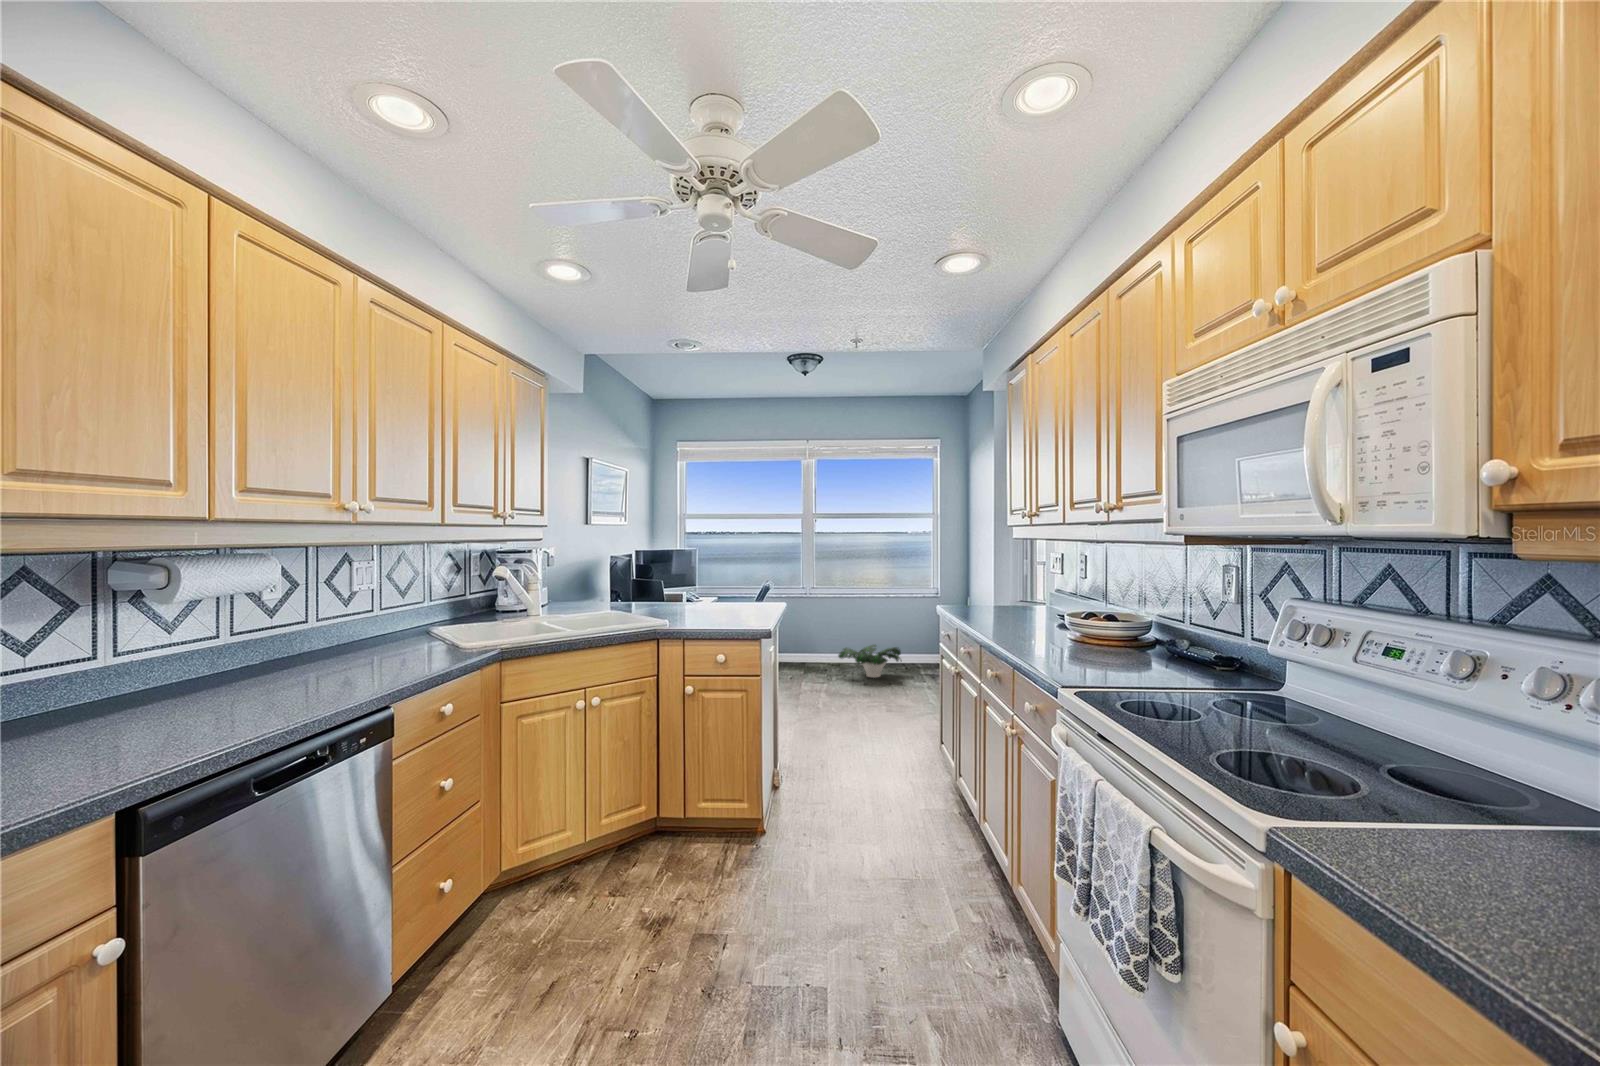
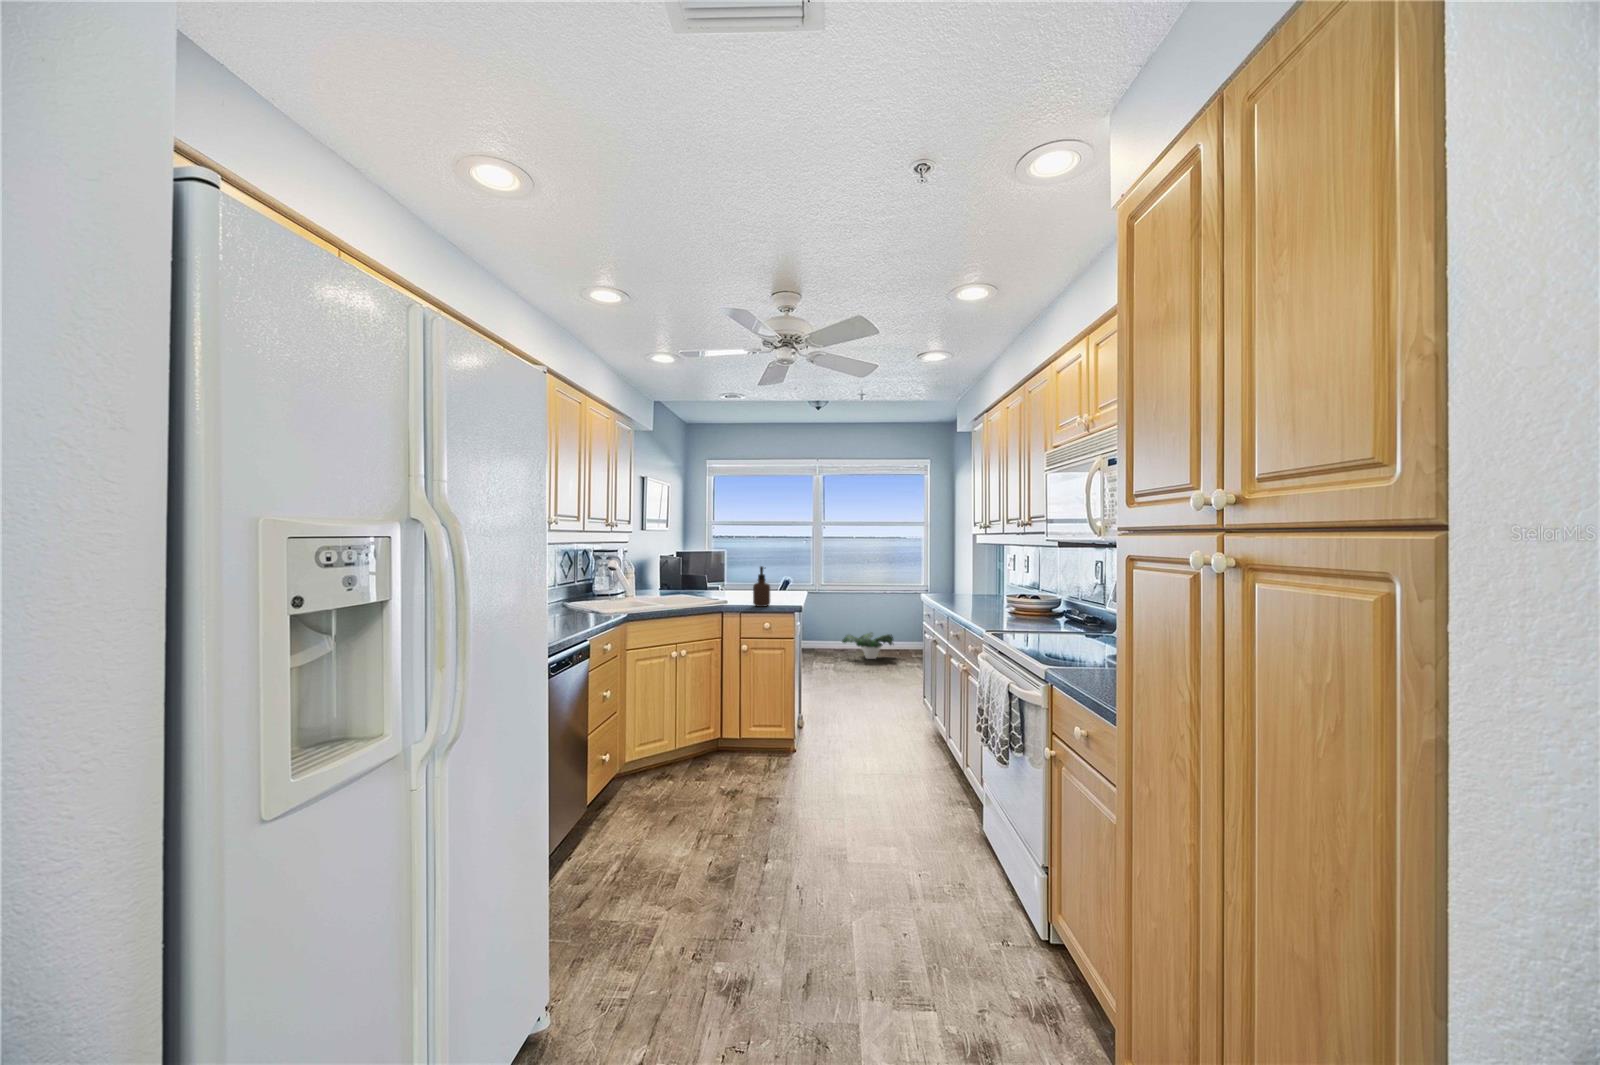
soap dispenser: none [703,572,728,630] -> present [753,566,770,607]

